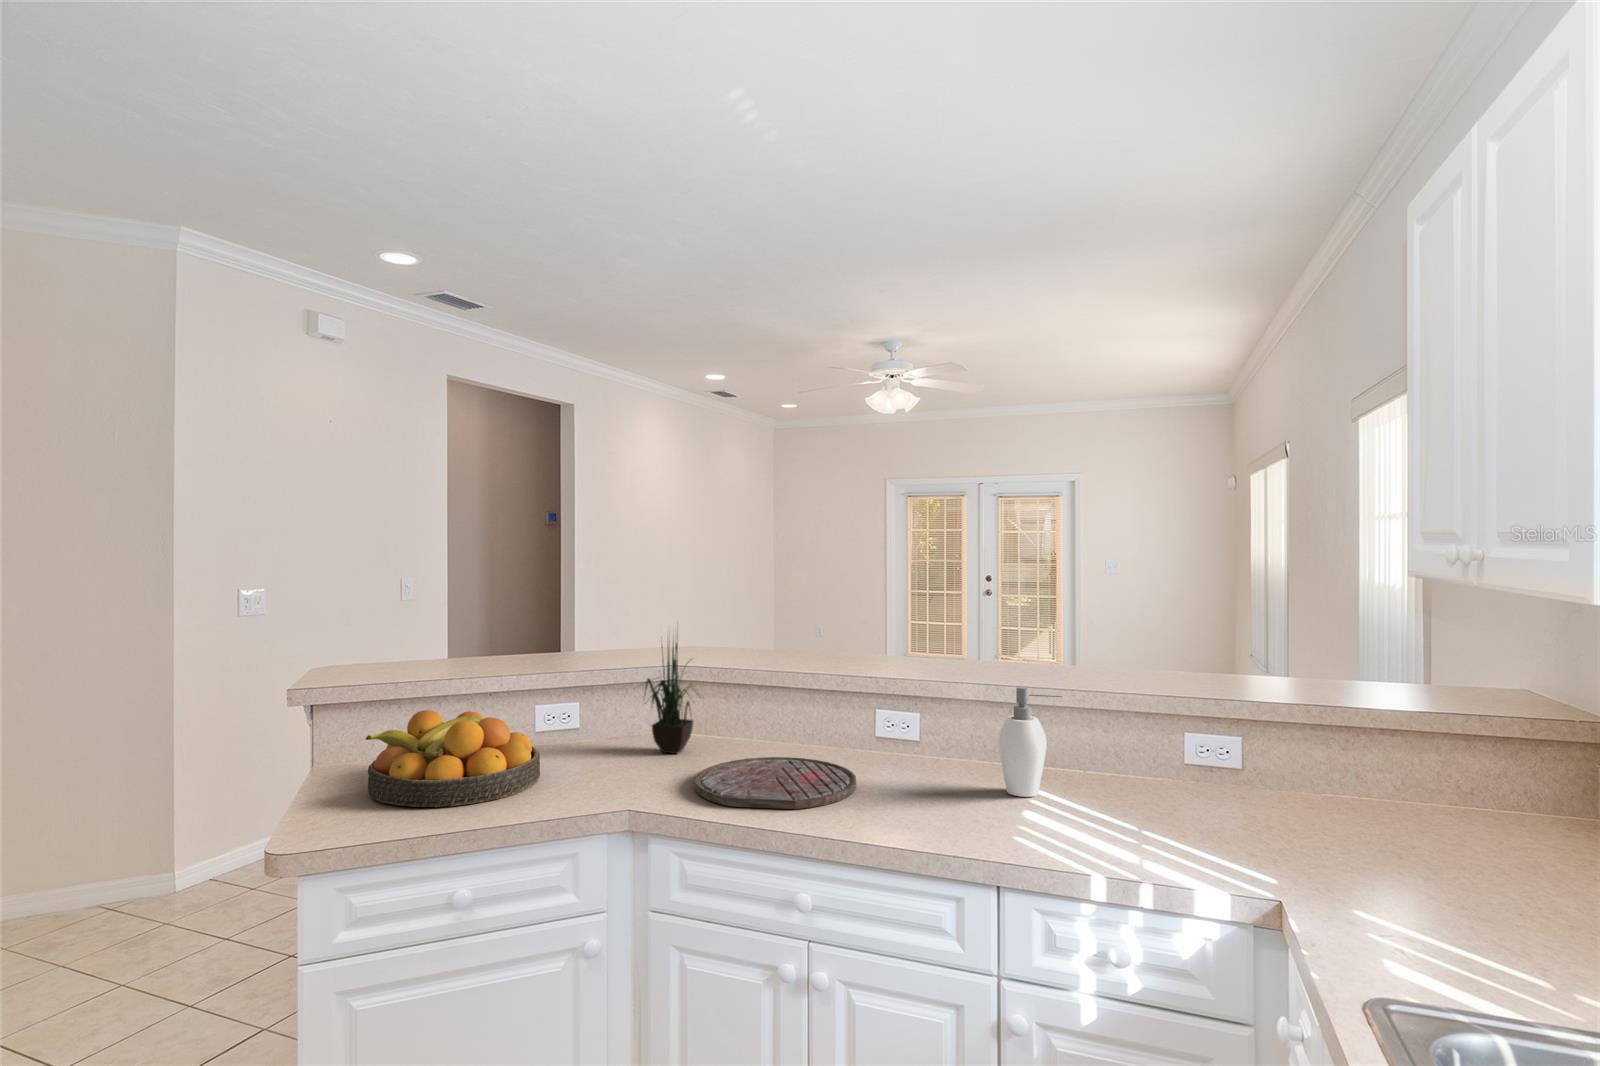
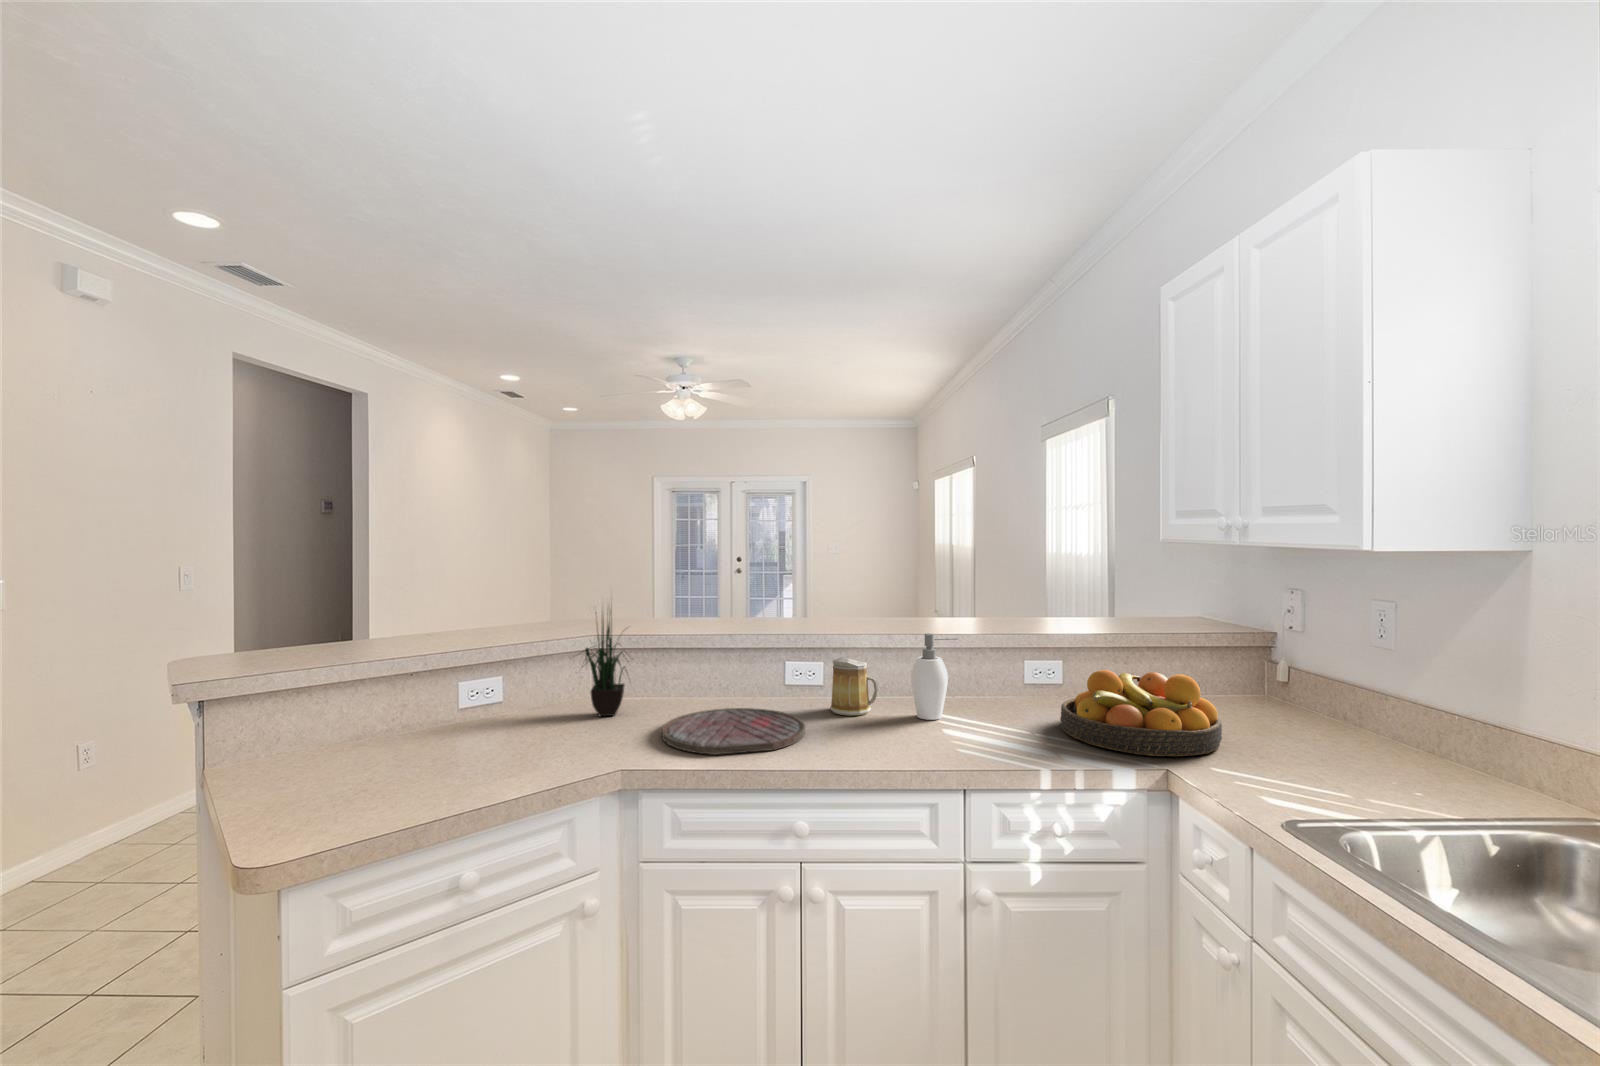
mug: none [908,709,966,781] -> present [830,657,878,716]
fruit bowl: present [366,710,540,807] -> present [1060,670,1222,756]

